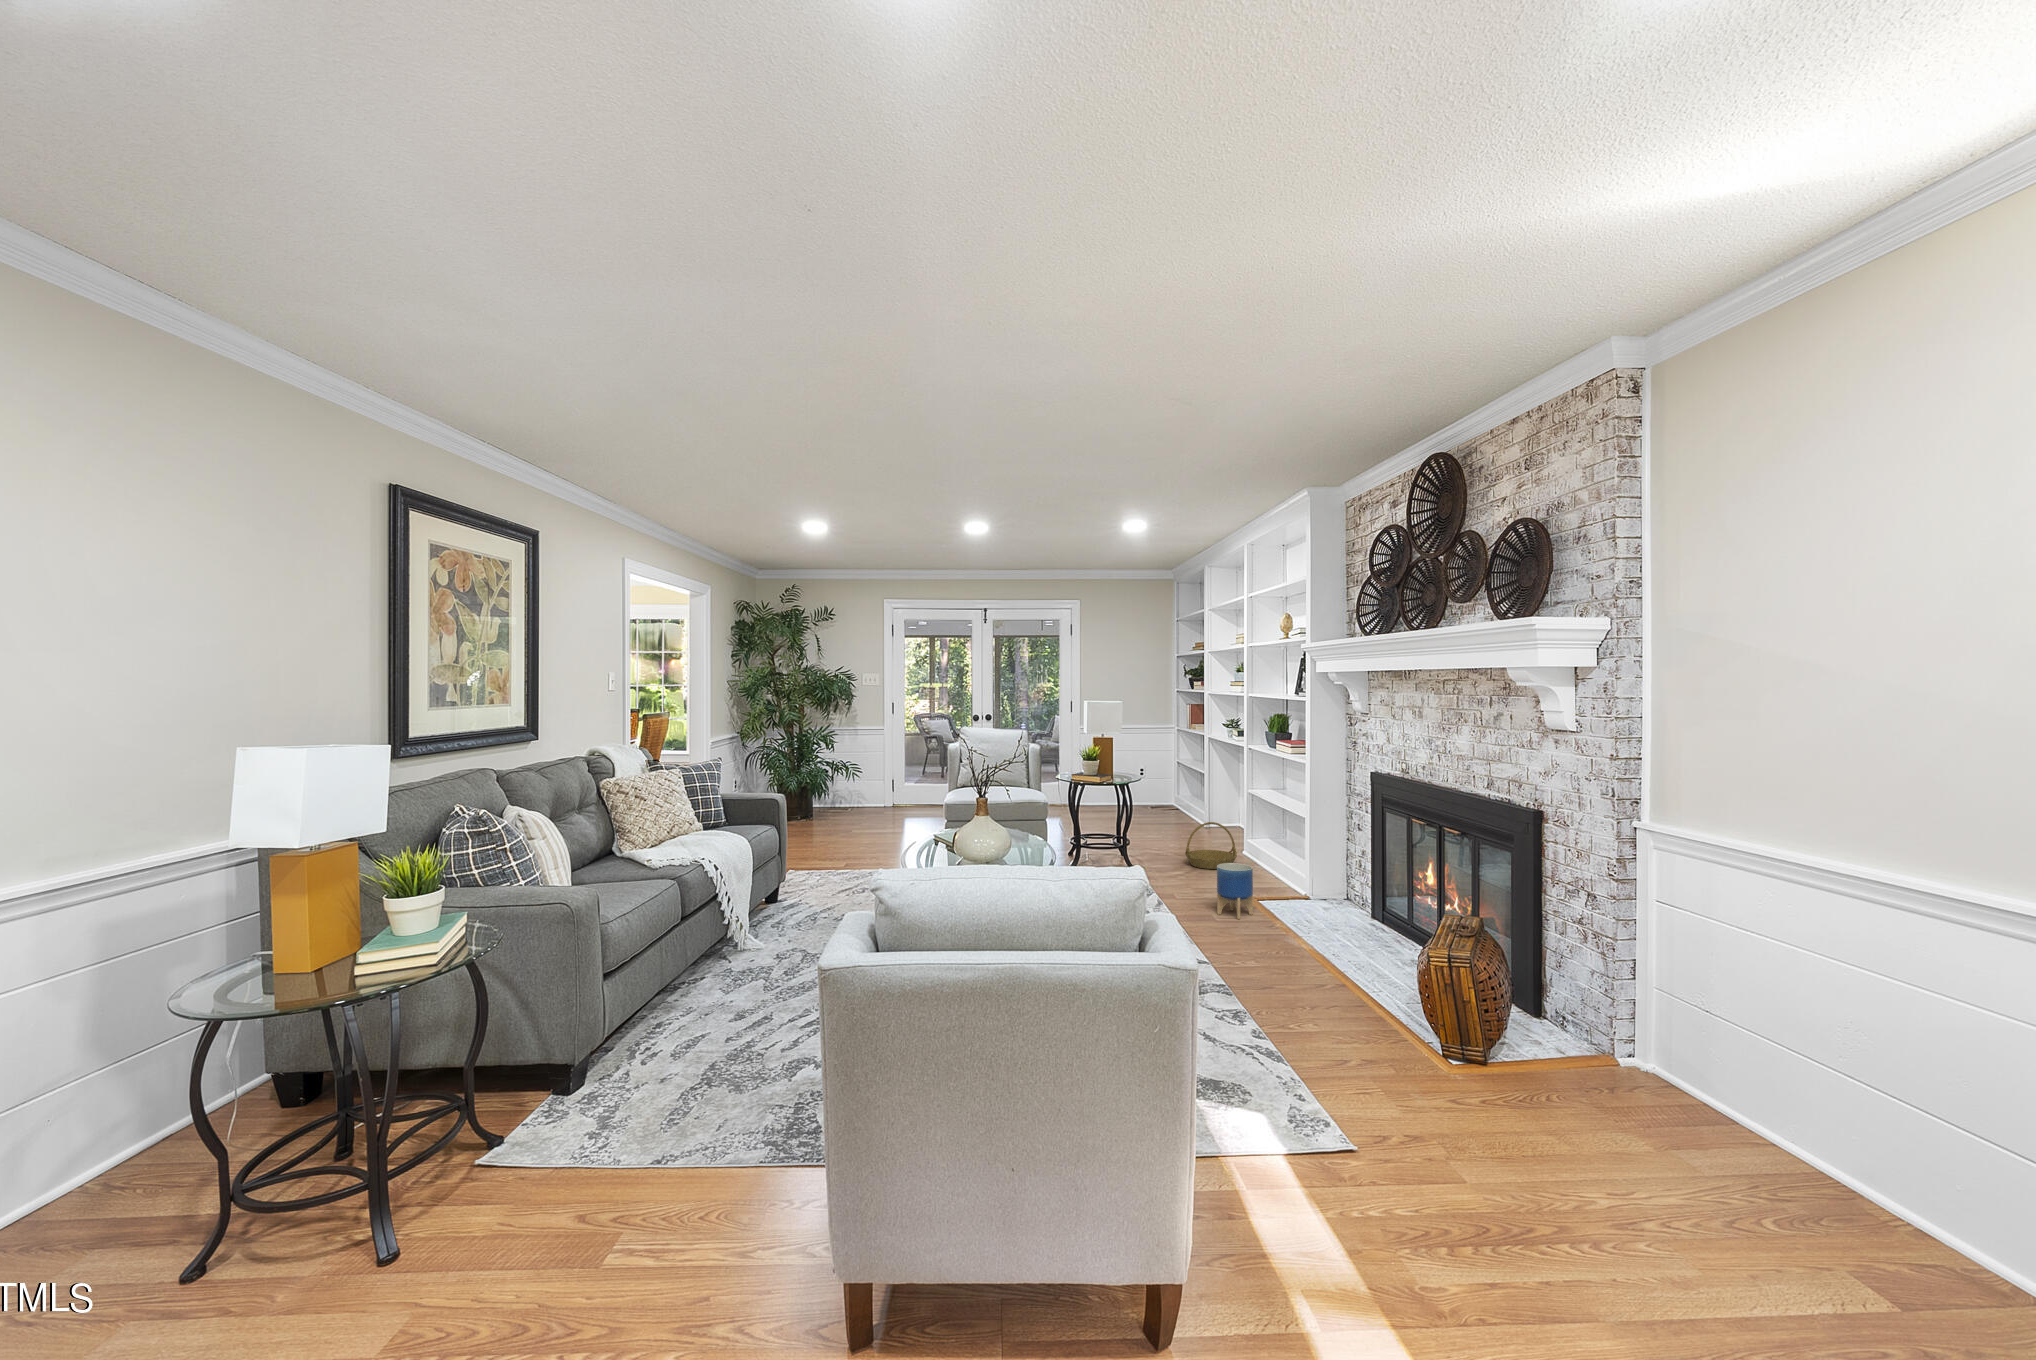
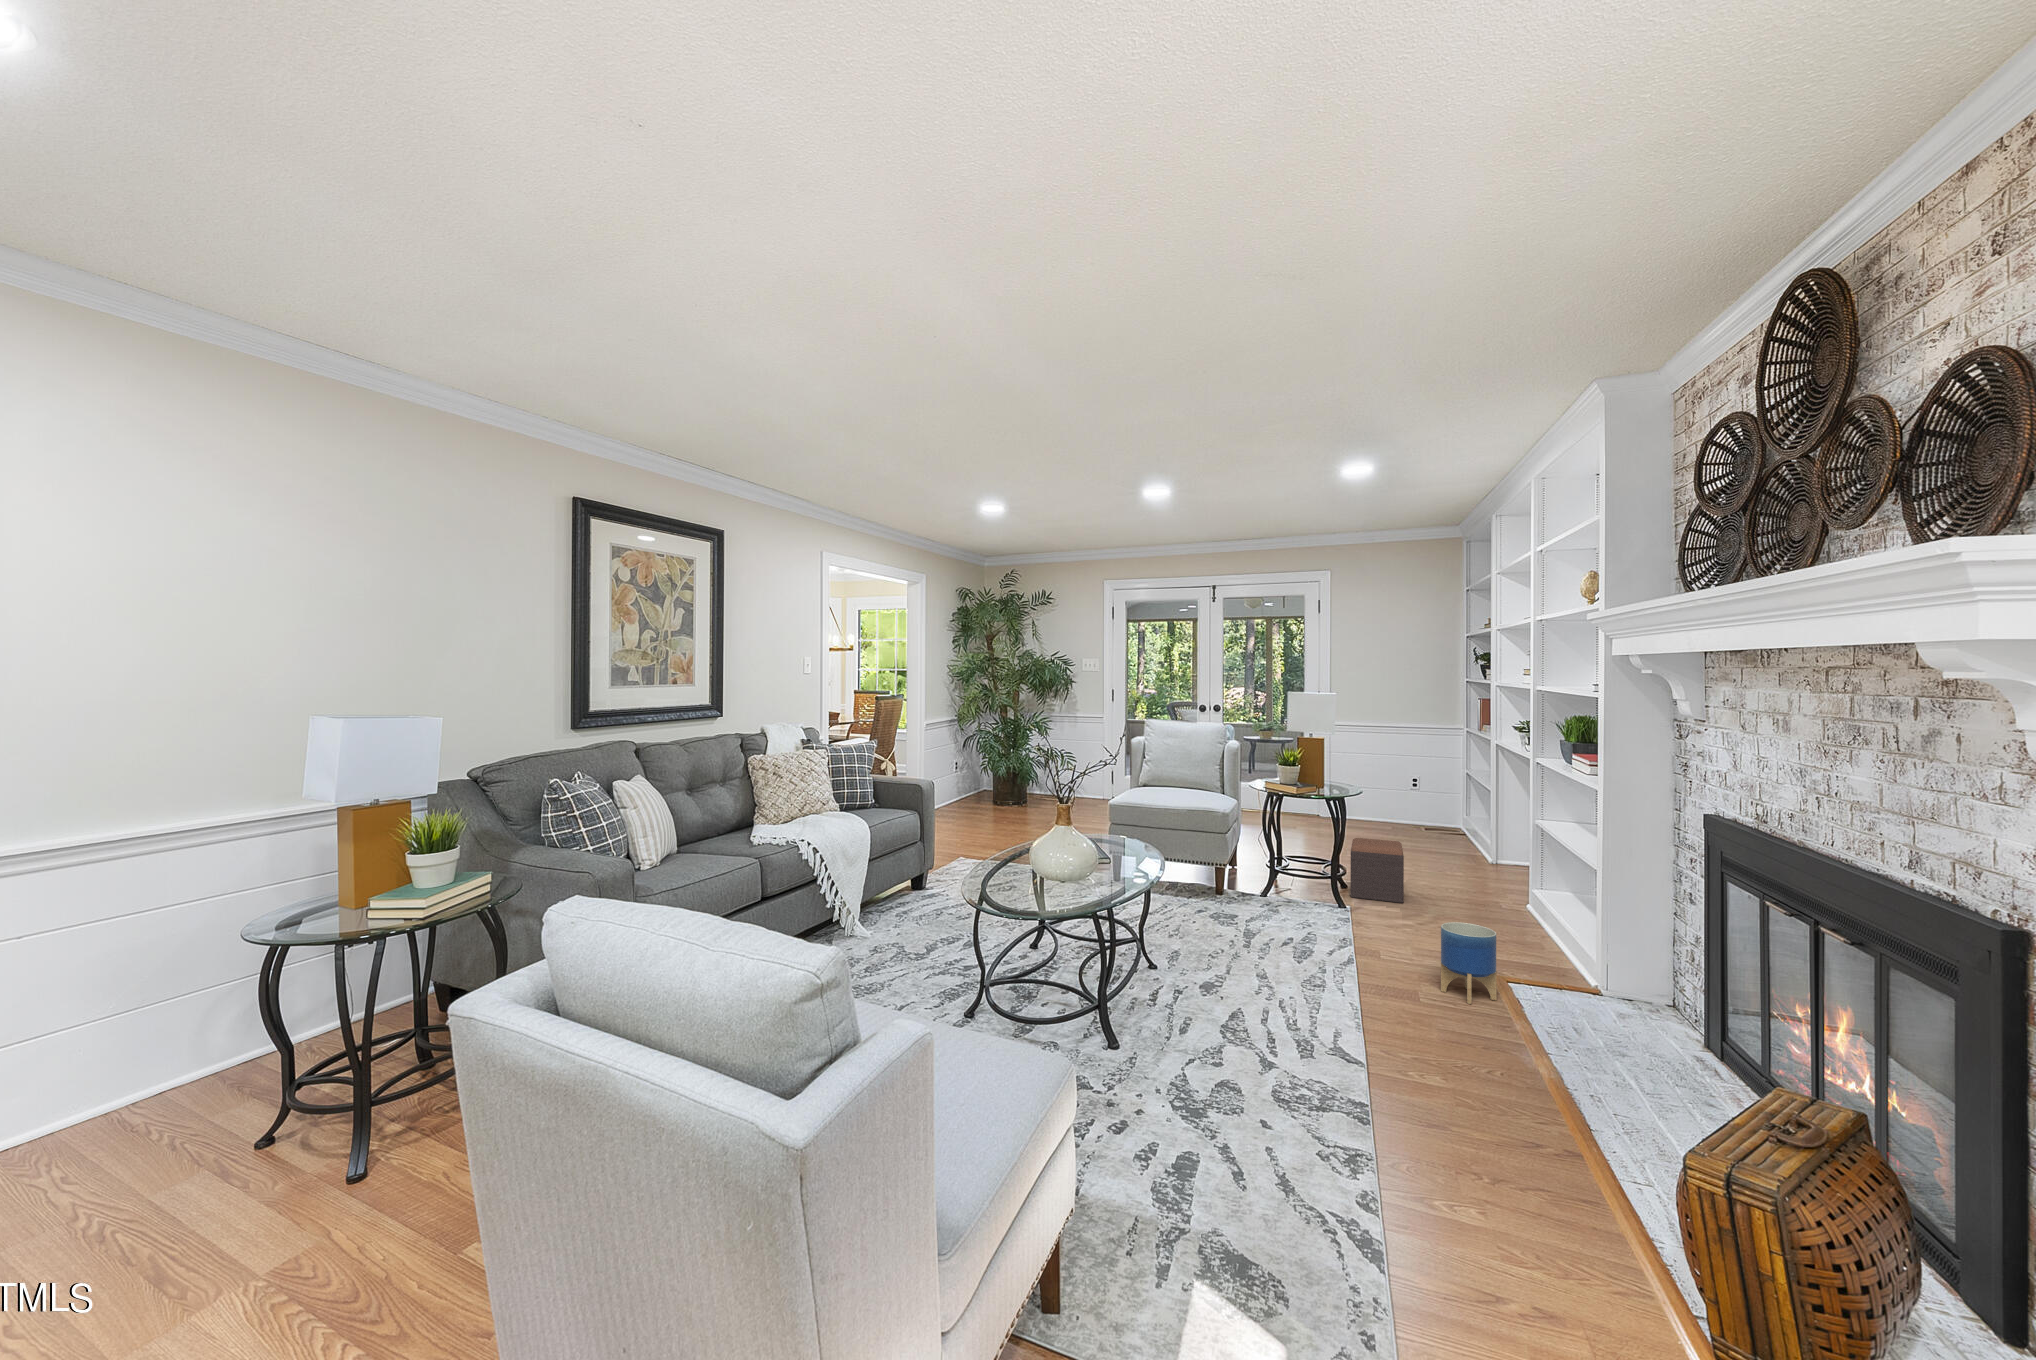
footstool: none [1111,813,1155,862] -> present [1350,838,1404,903]
basket: present [1185,822,1237,869] -> none [1443,862,1519,926]

